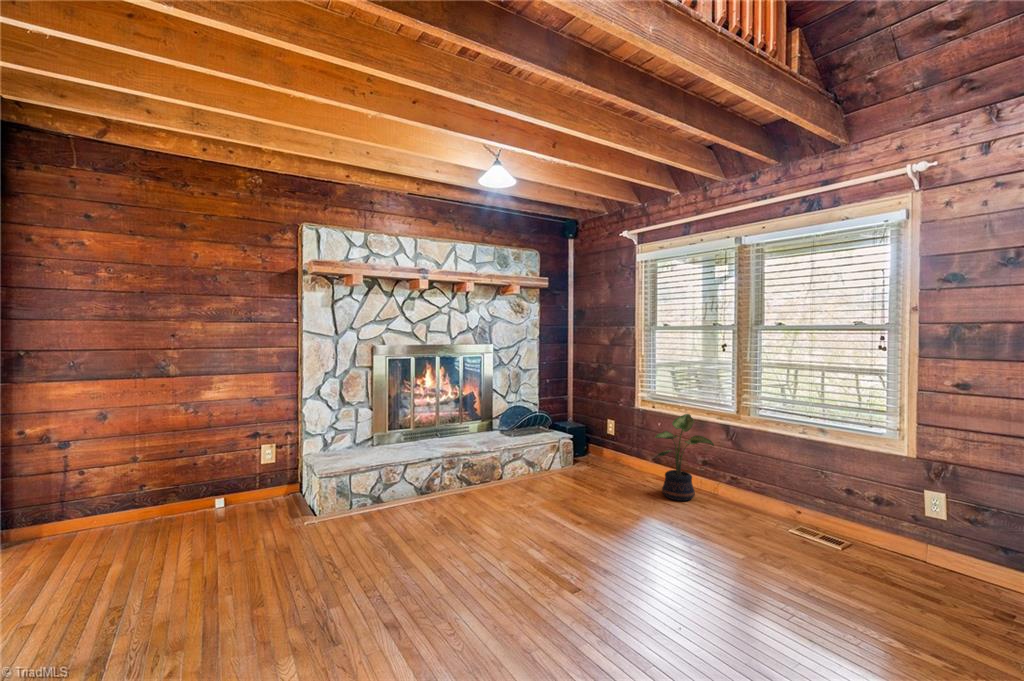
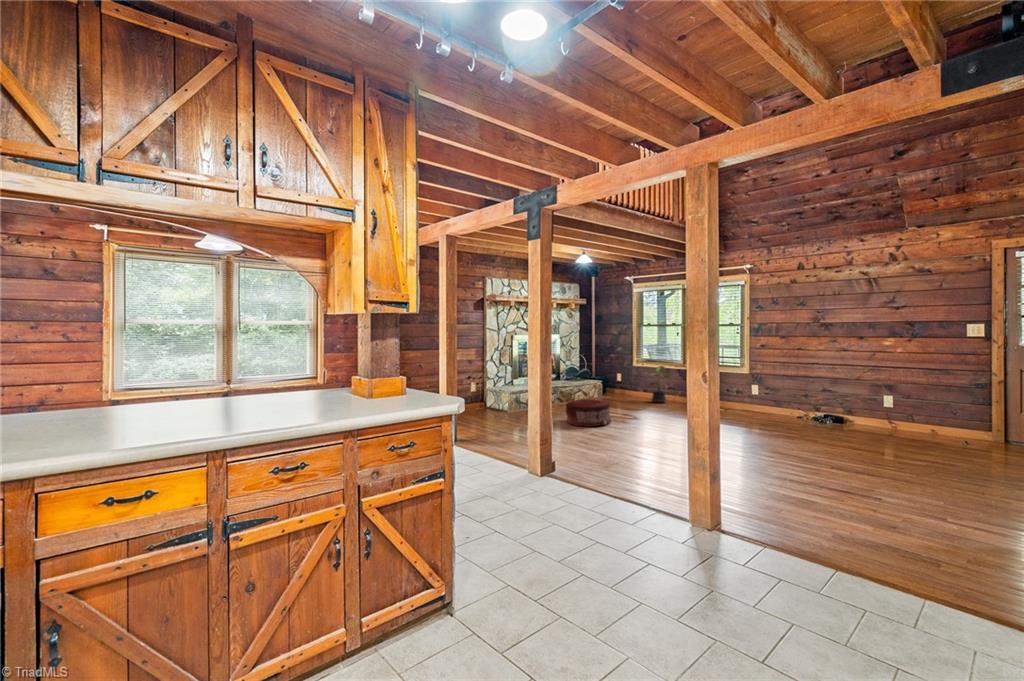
pouf: none [354,522,482,645] -> present [566,399,611,426]

